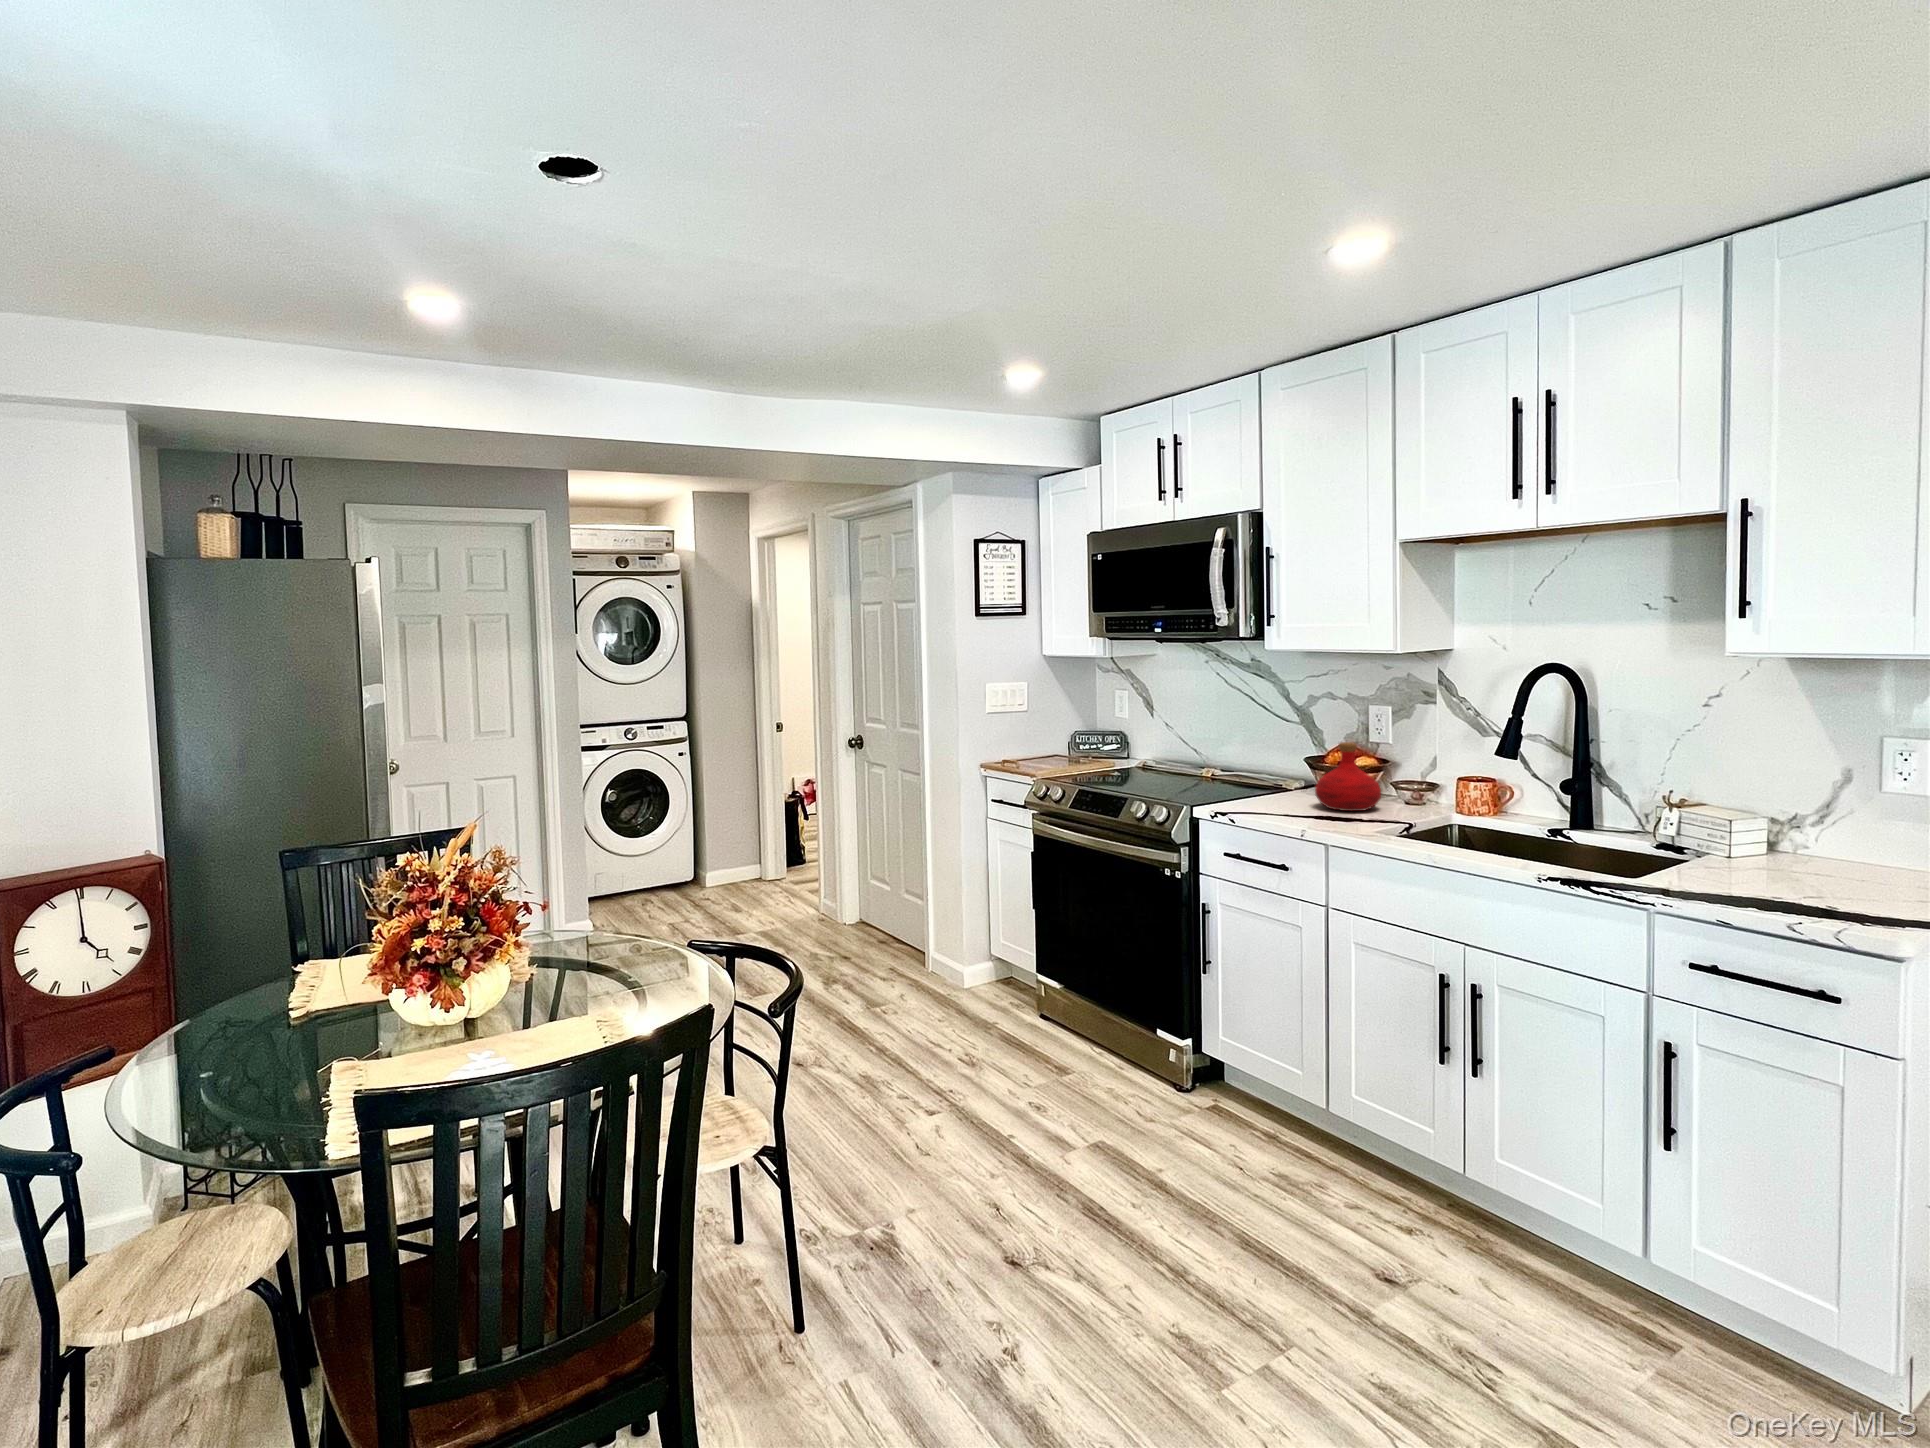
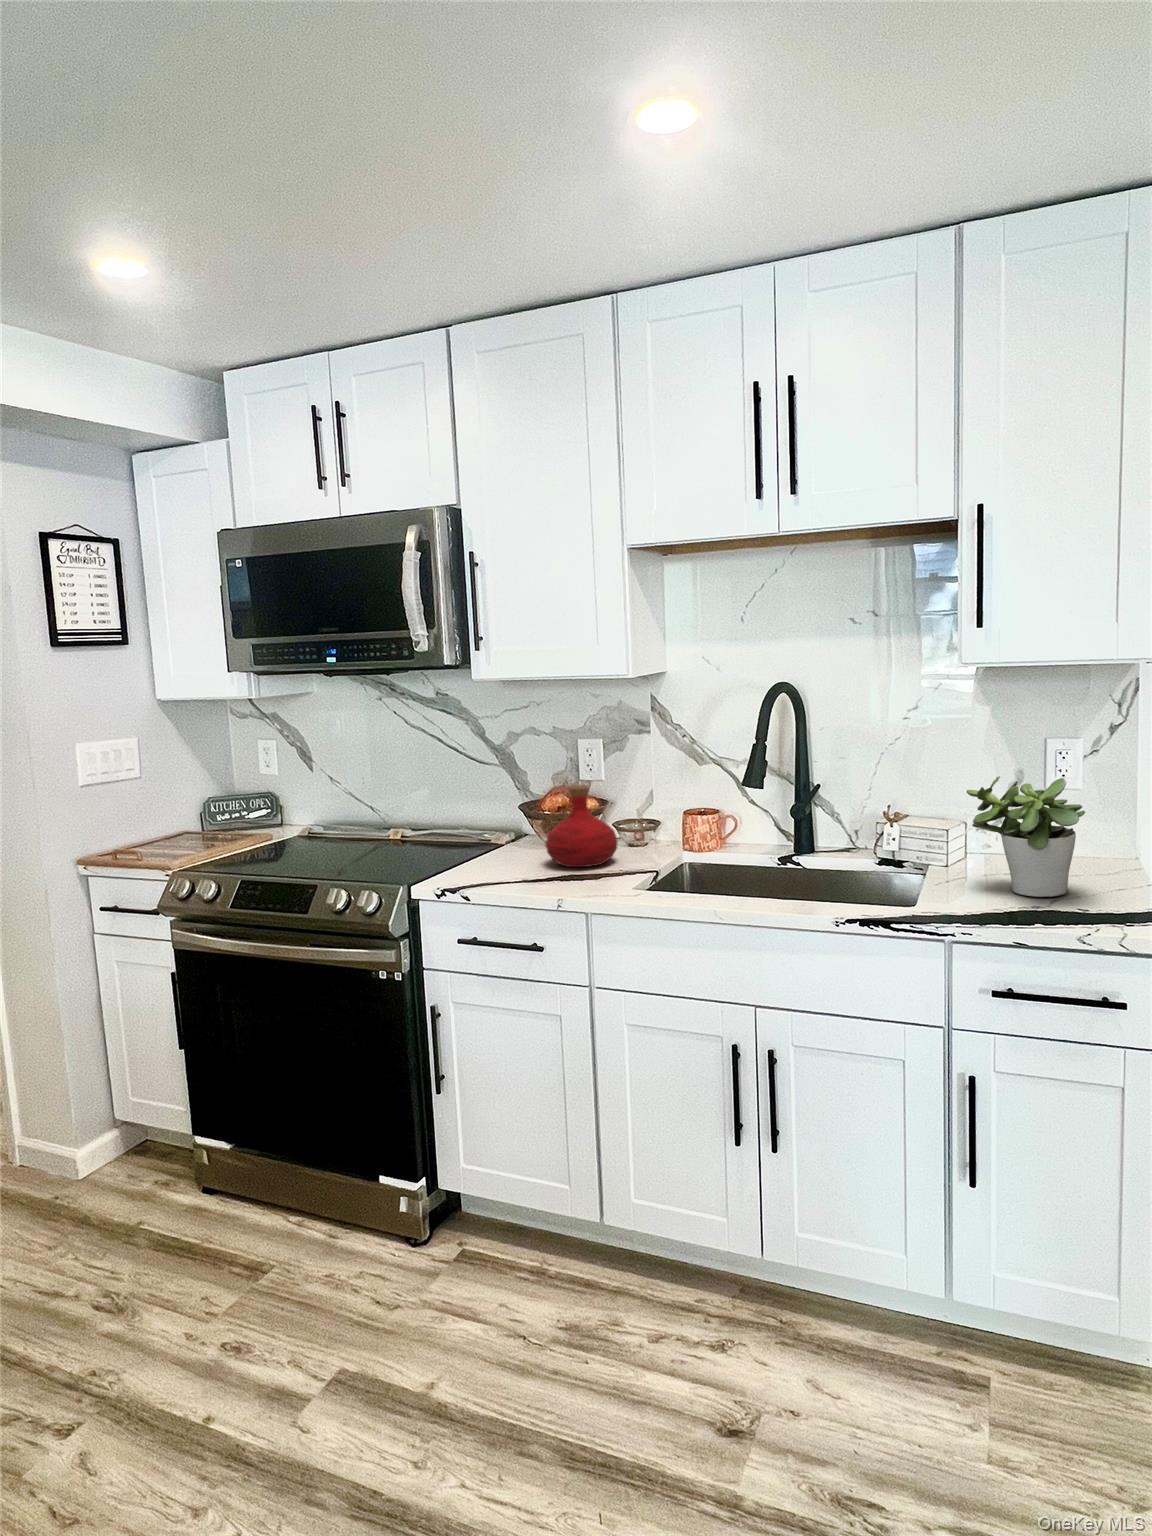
potted plant: none [1720,766,1857,891] -> present [967,776,1085,897]

